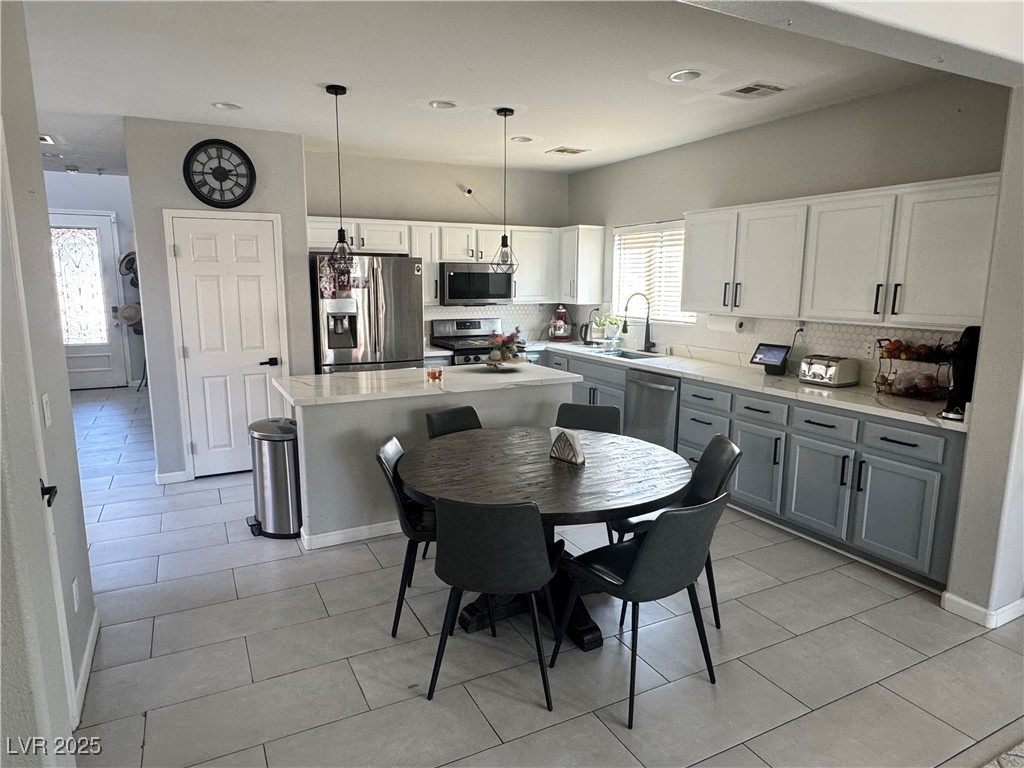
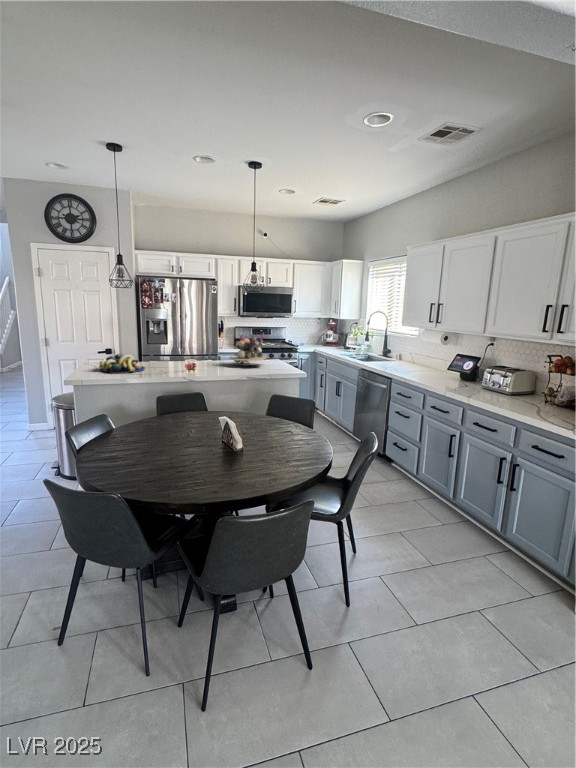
fruit bowl: none [323,362,380,388] -> present [99,354,145,374]

